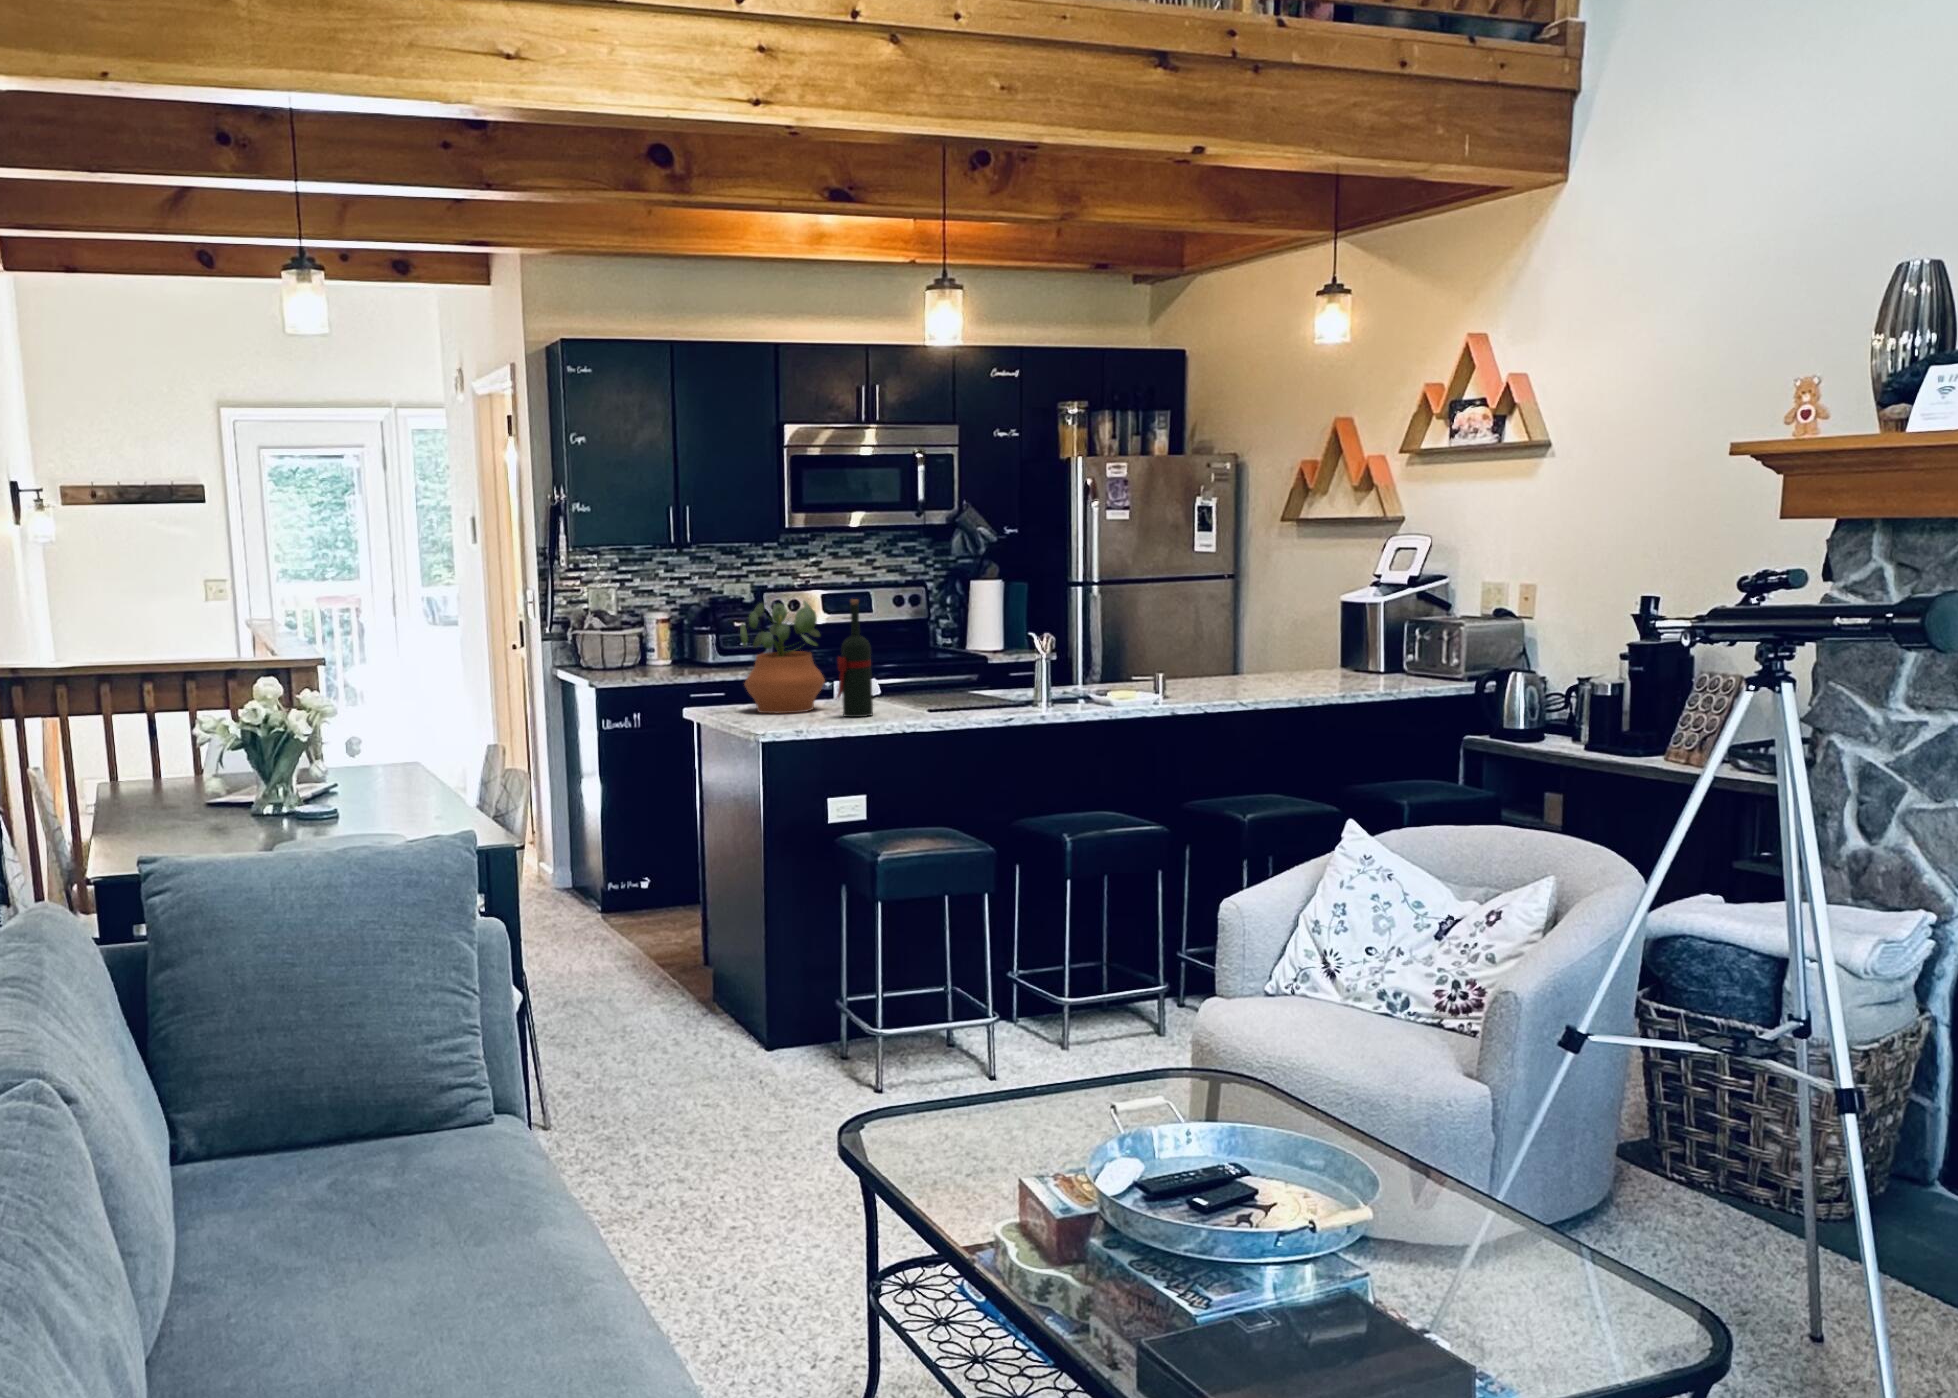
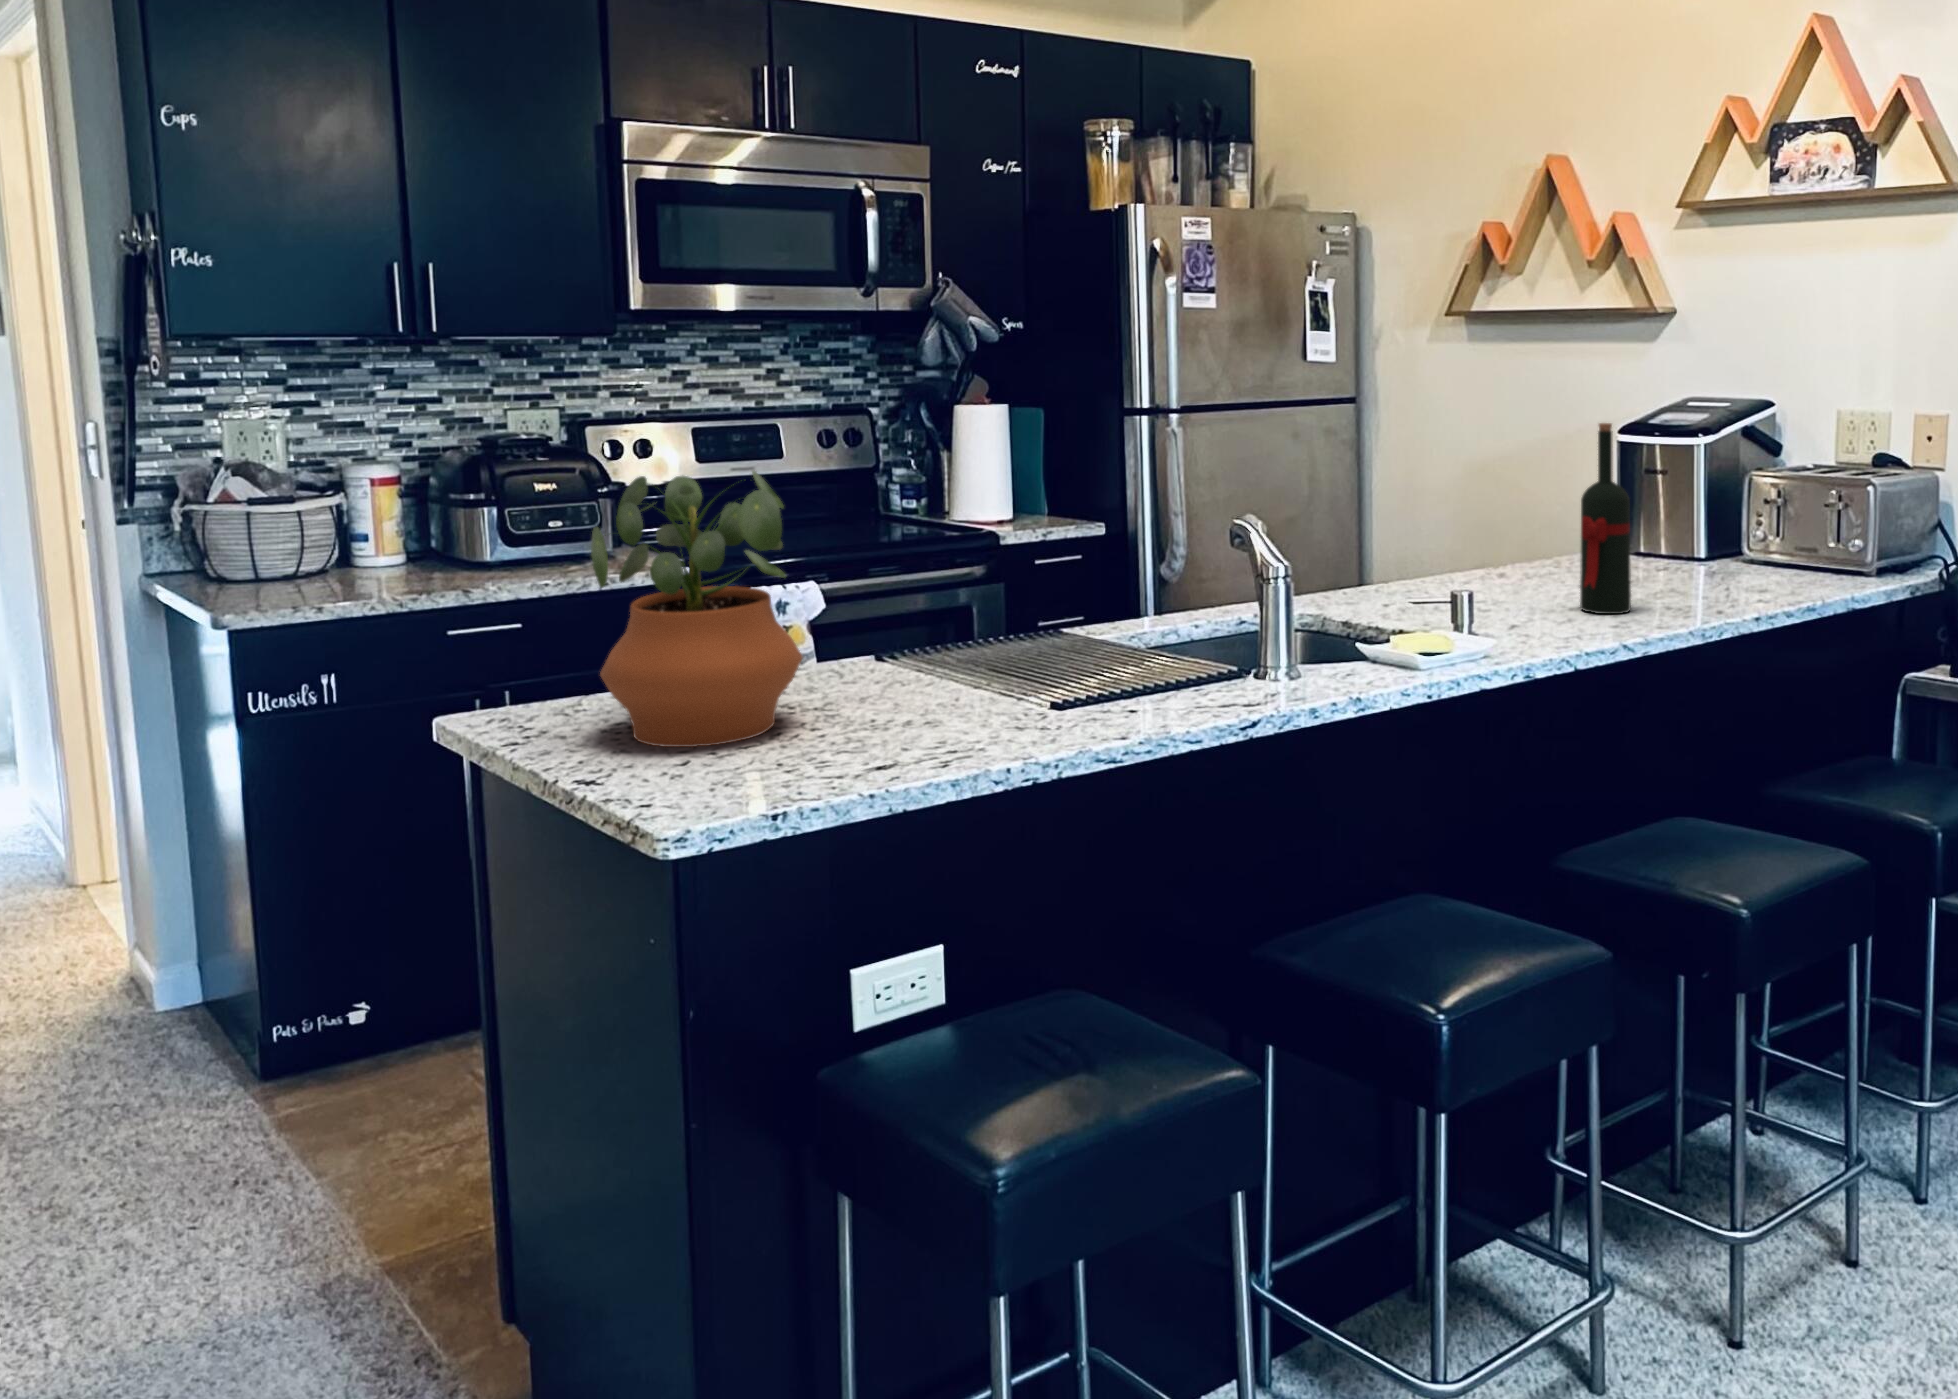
wine bottle: present [837,599,873,717] -> present [1580,423,1631,614]

